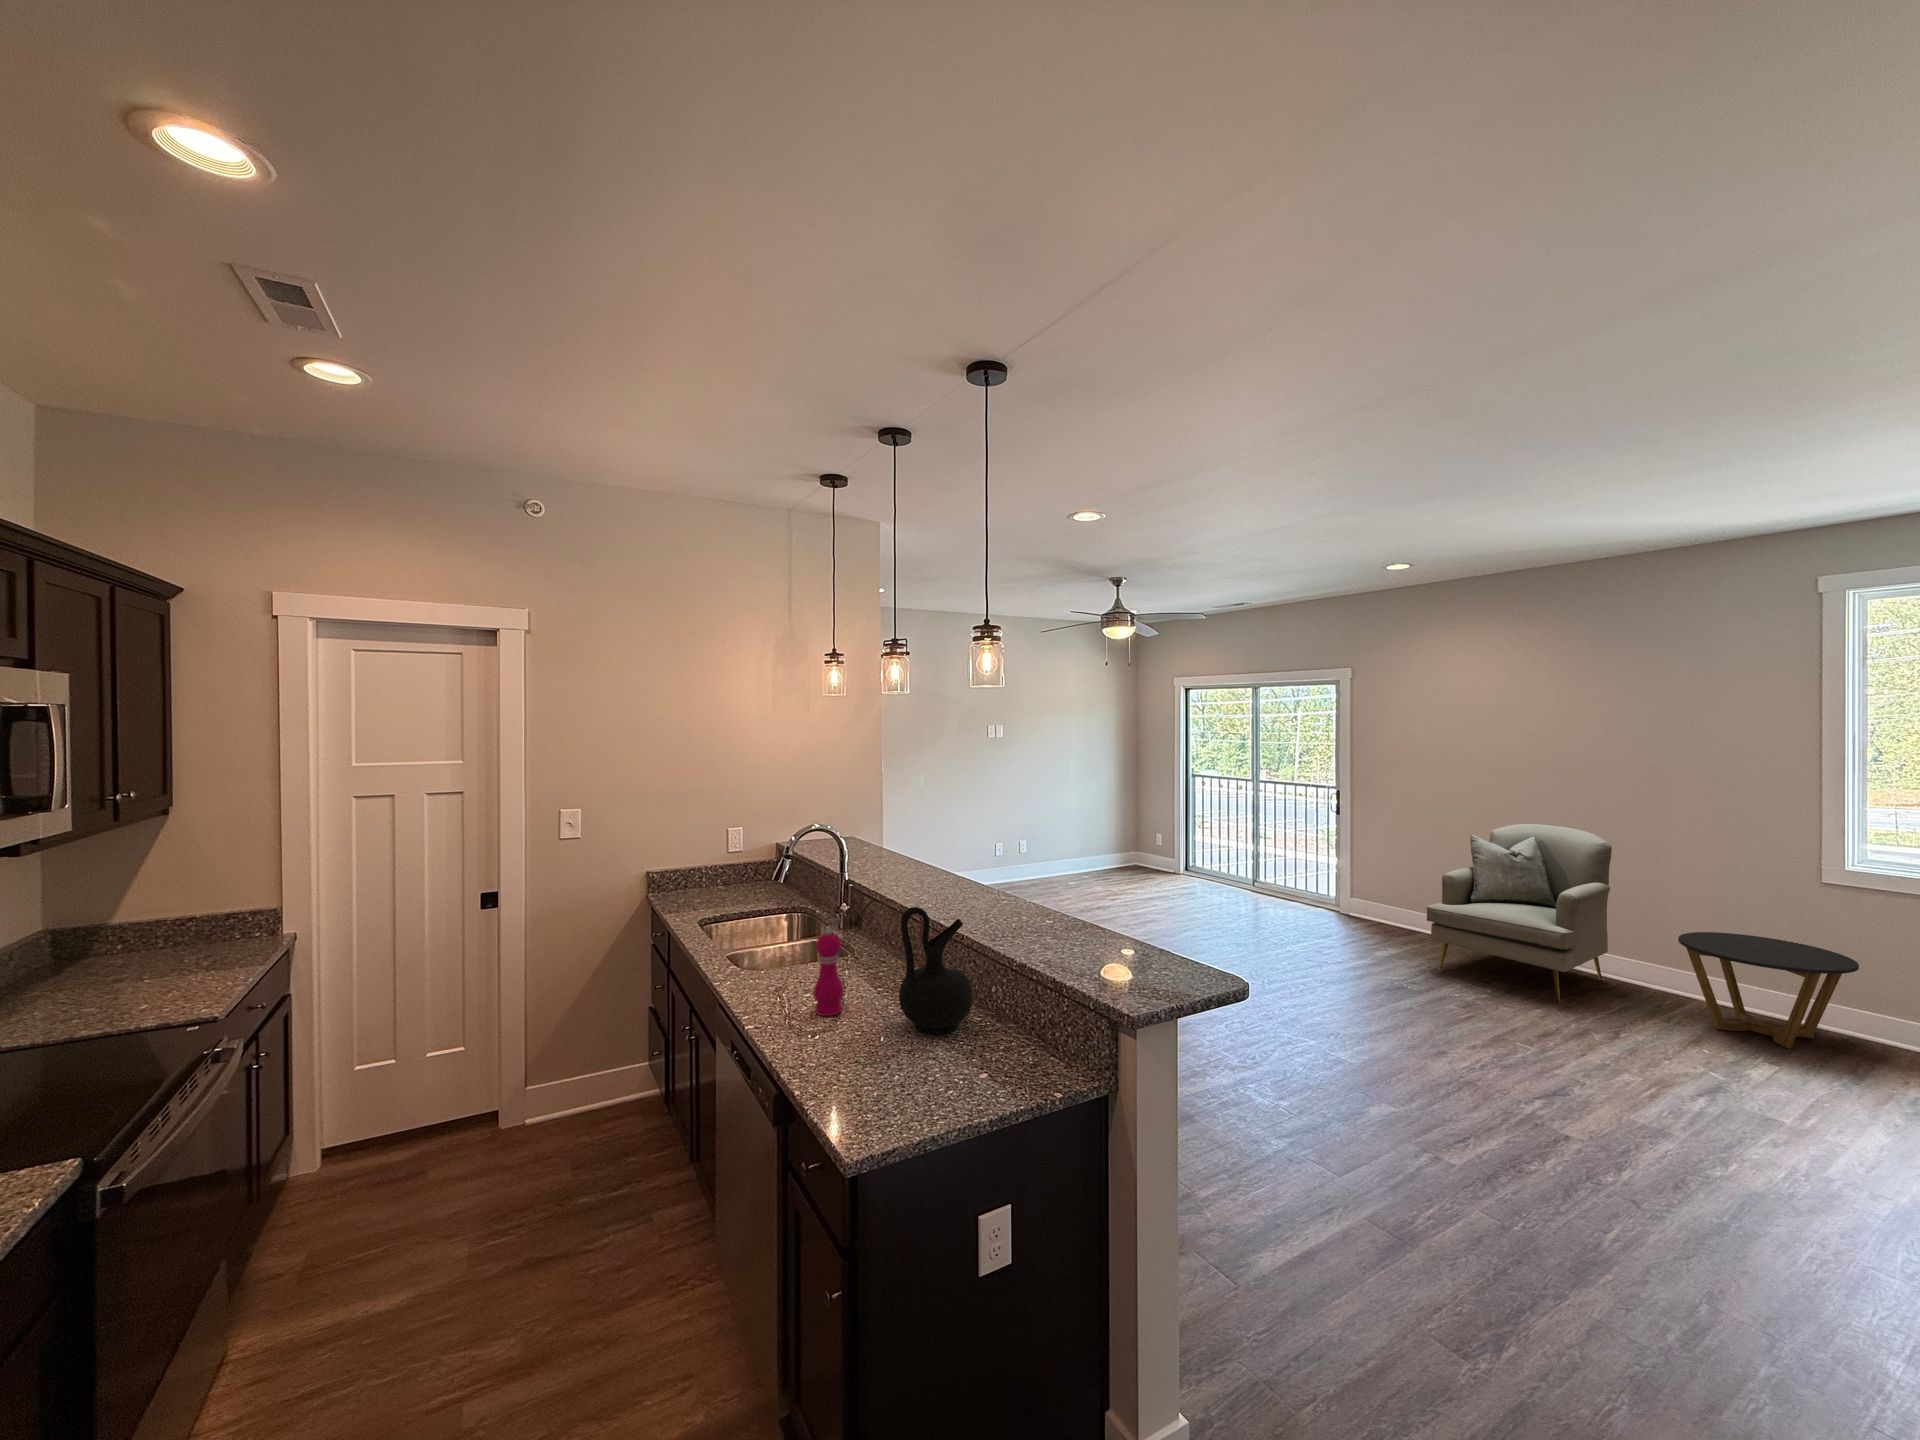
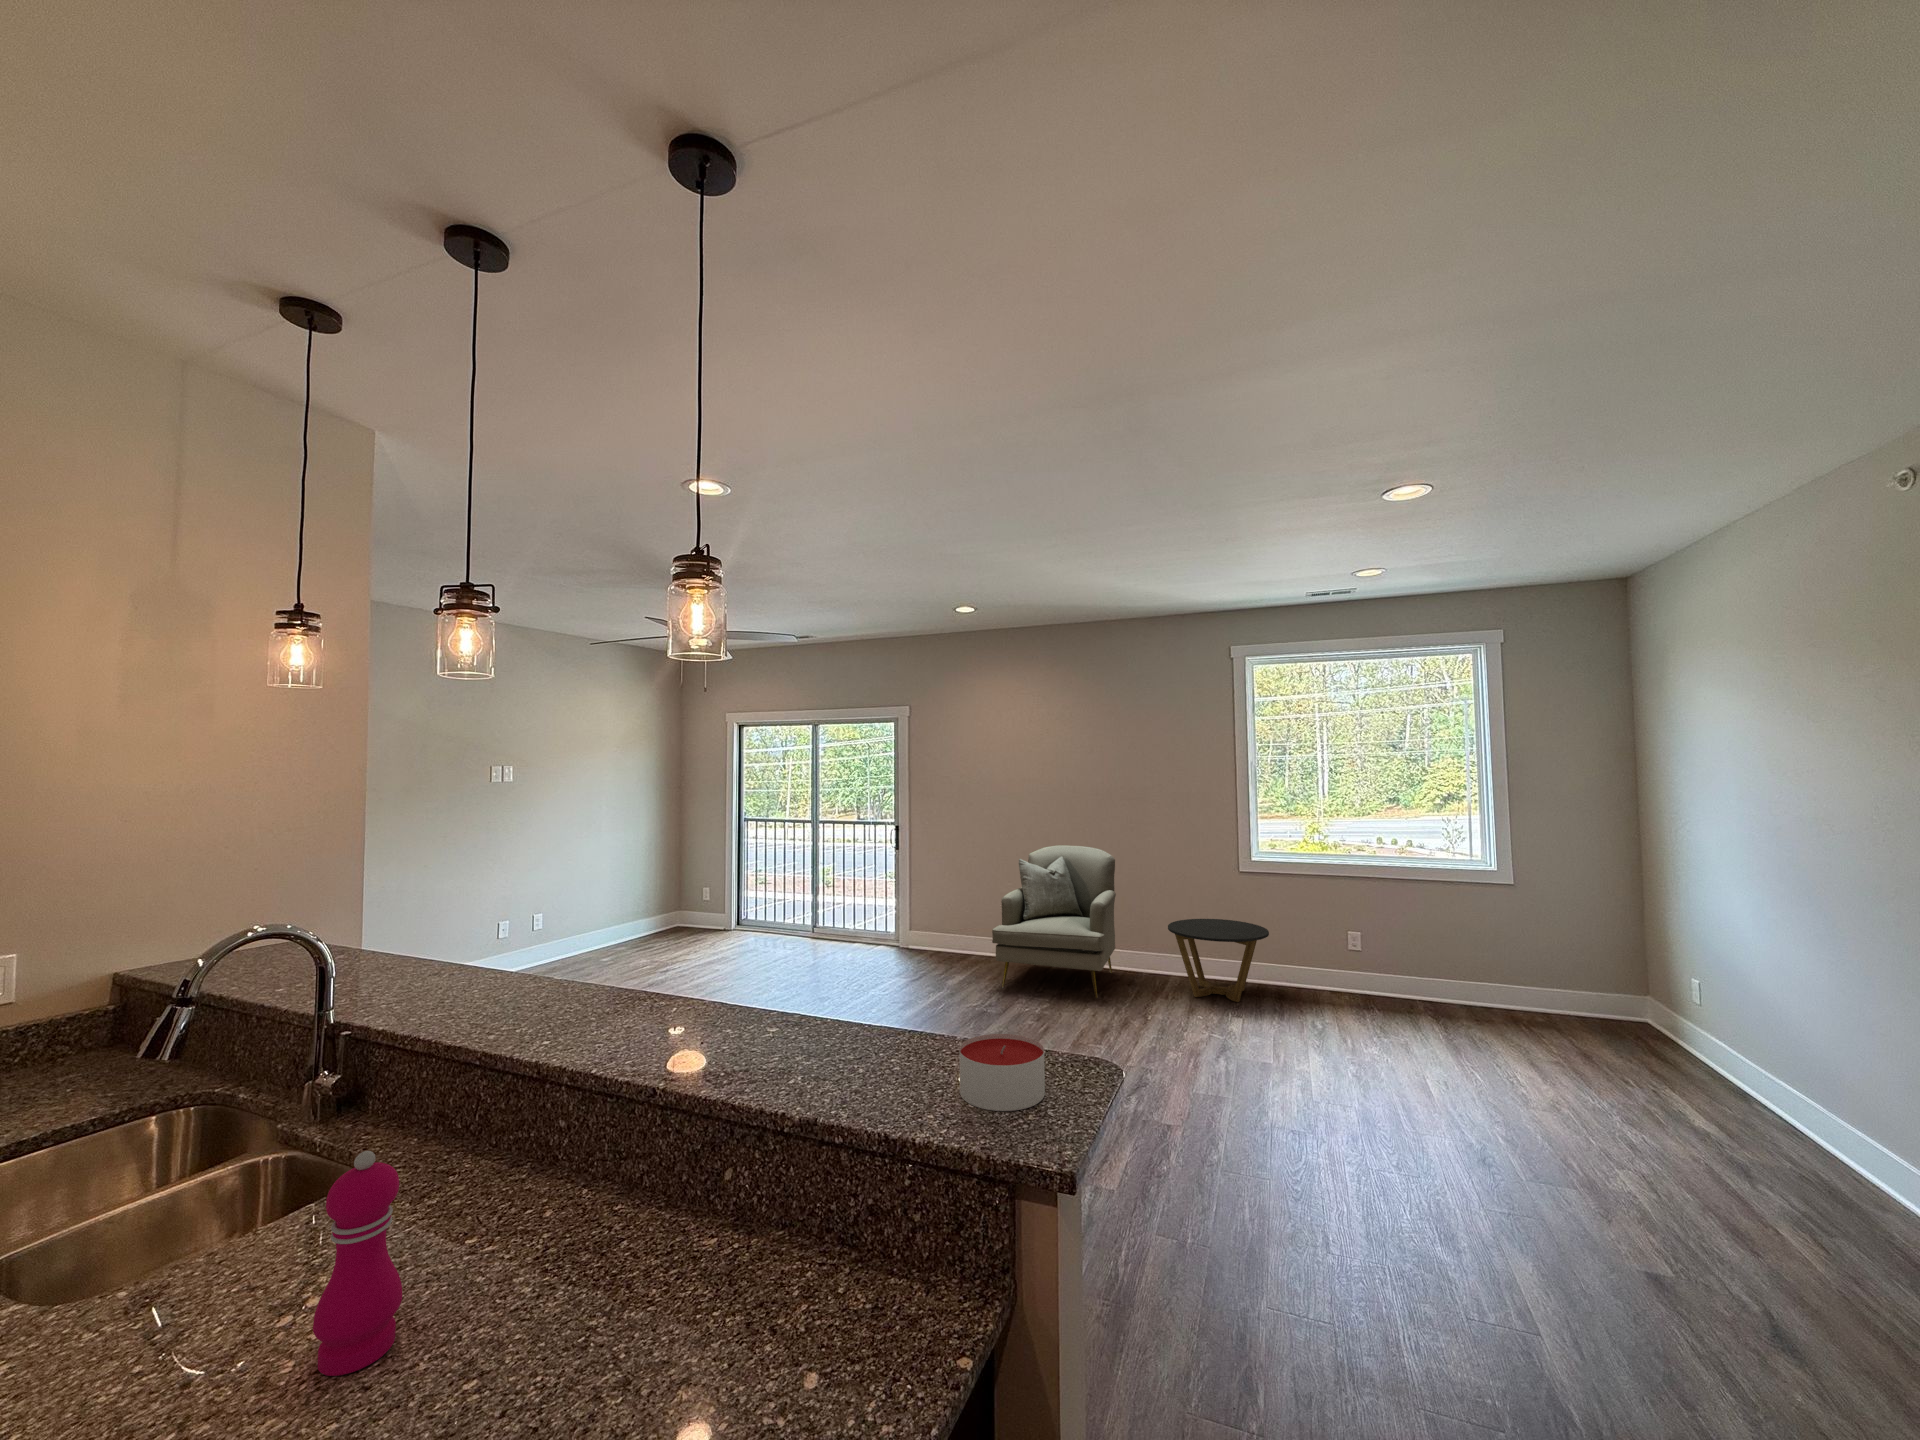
ceramic jug: present [899,907,973,1034] -> none [562,1059,721,1321]
candle: none [1118,944,1175,989] -> present [959,1034,1045,1111]

